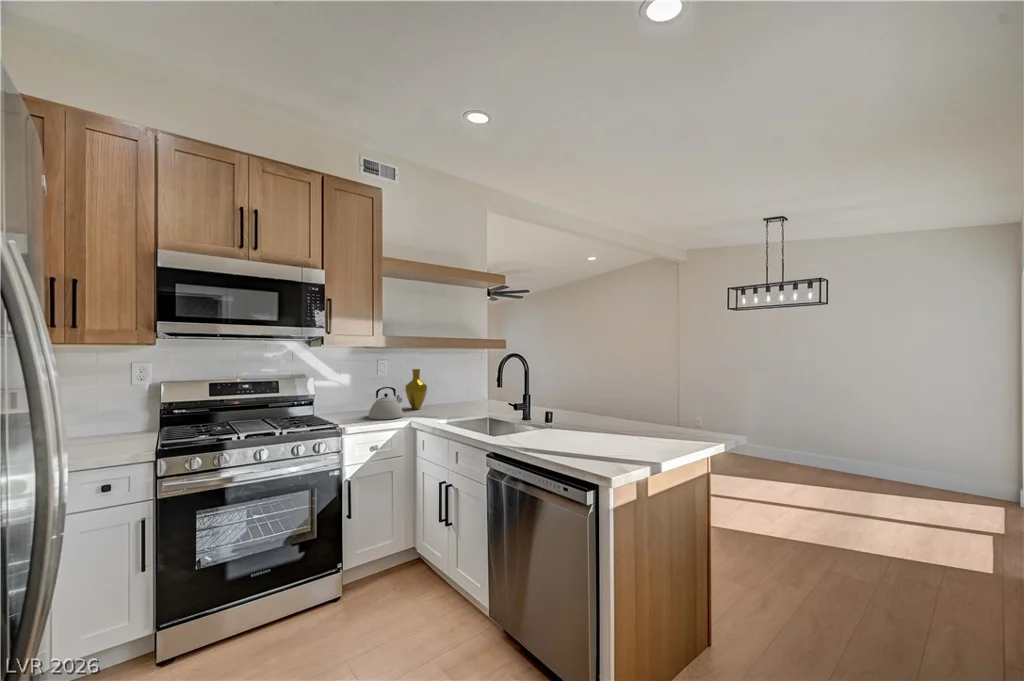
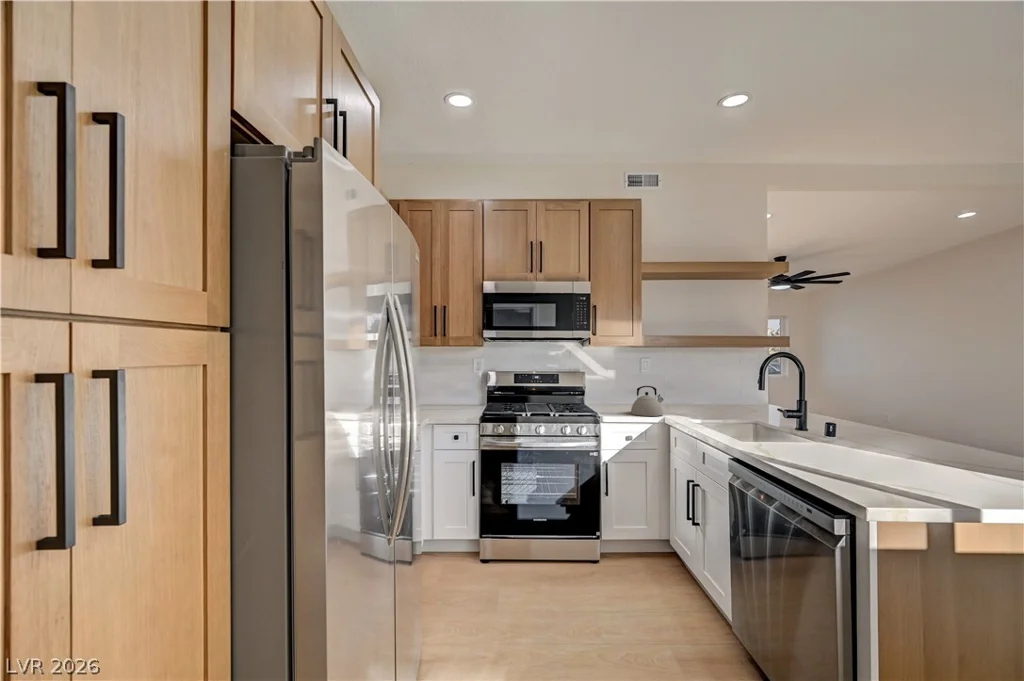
vase: present [405,369,427,409] -> none [671,371,694,411]

